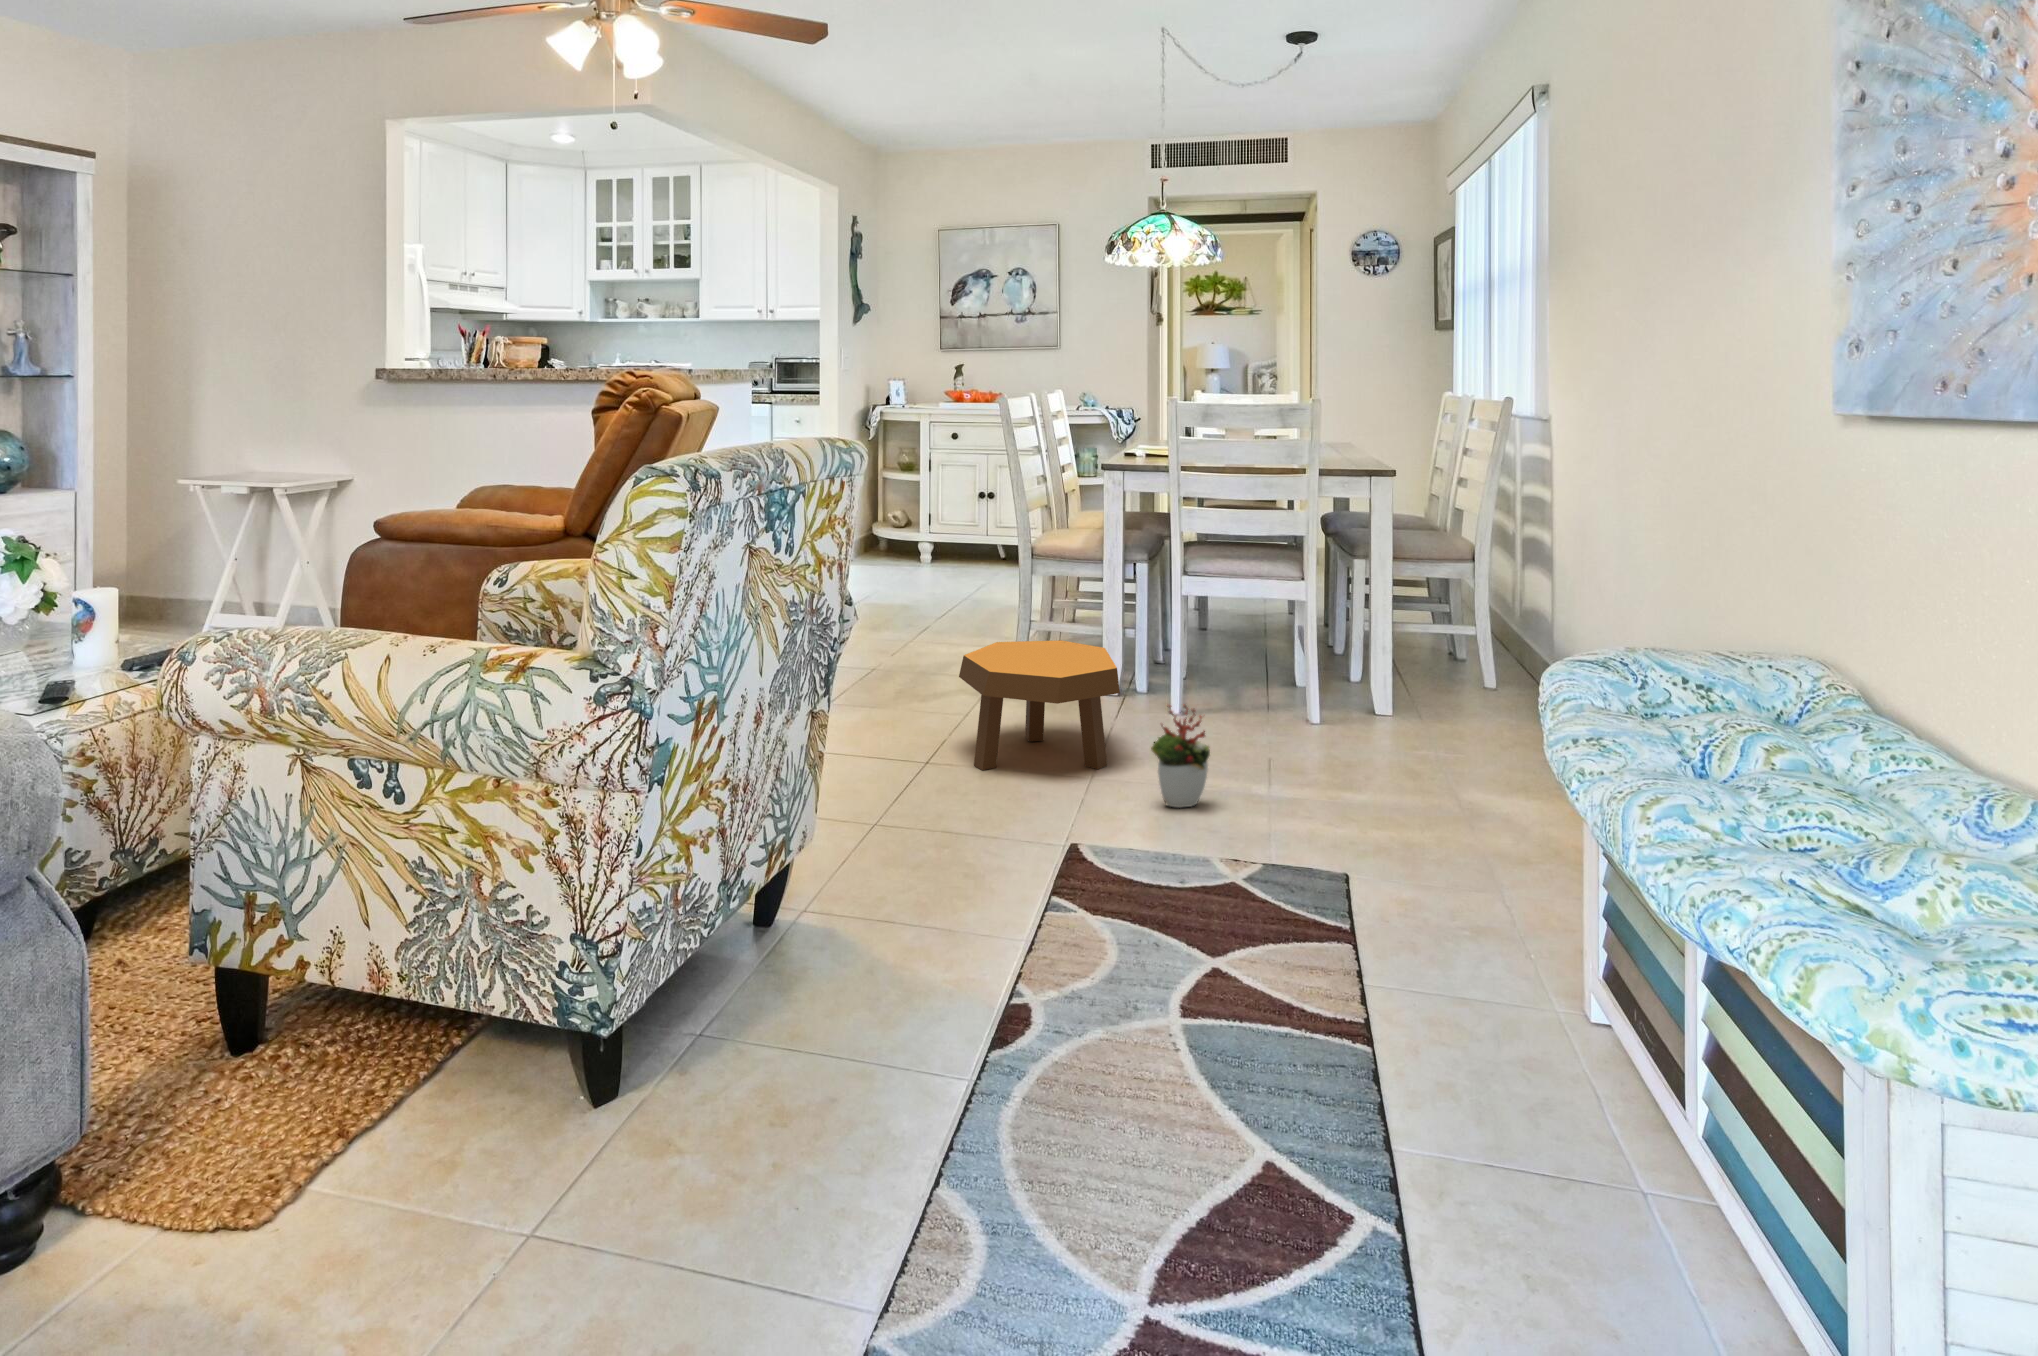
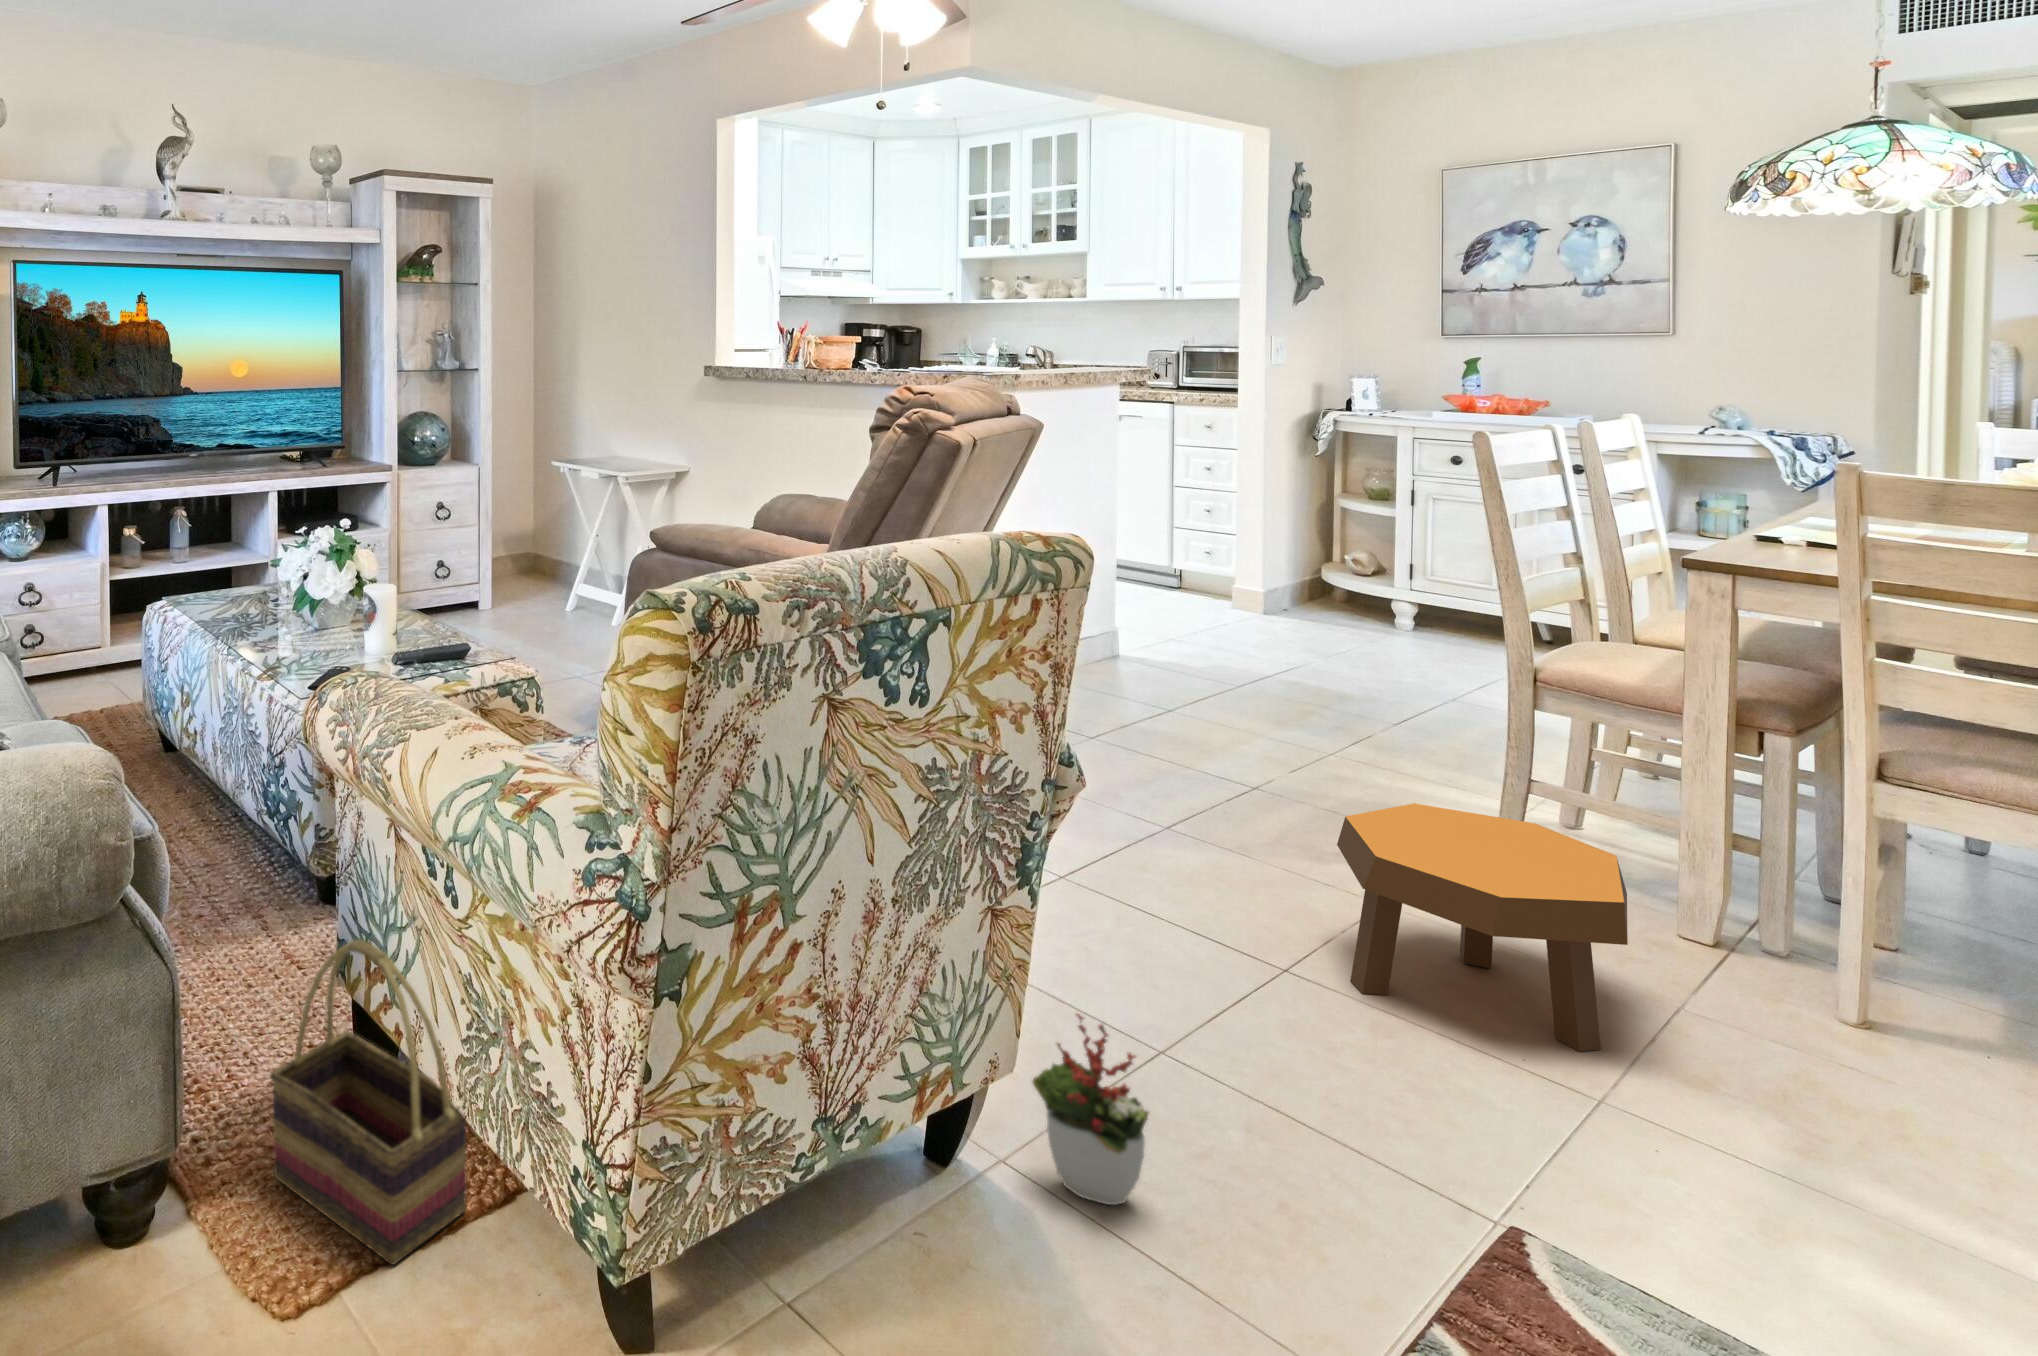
decorative plant: present [1151,704,1210,808] -> present [1033,1014,1149,1205]
basket: none [173,862,408,1146] -> present [270,940,466,1264]

